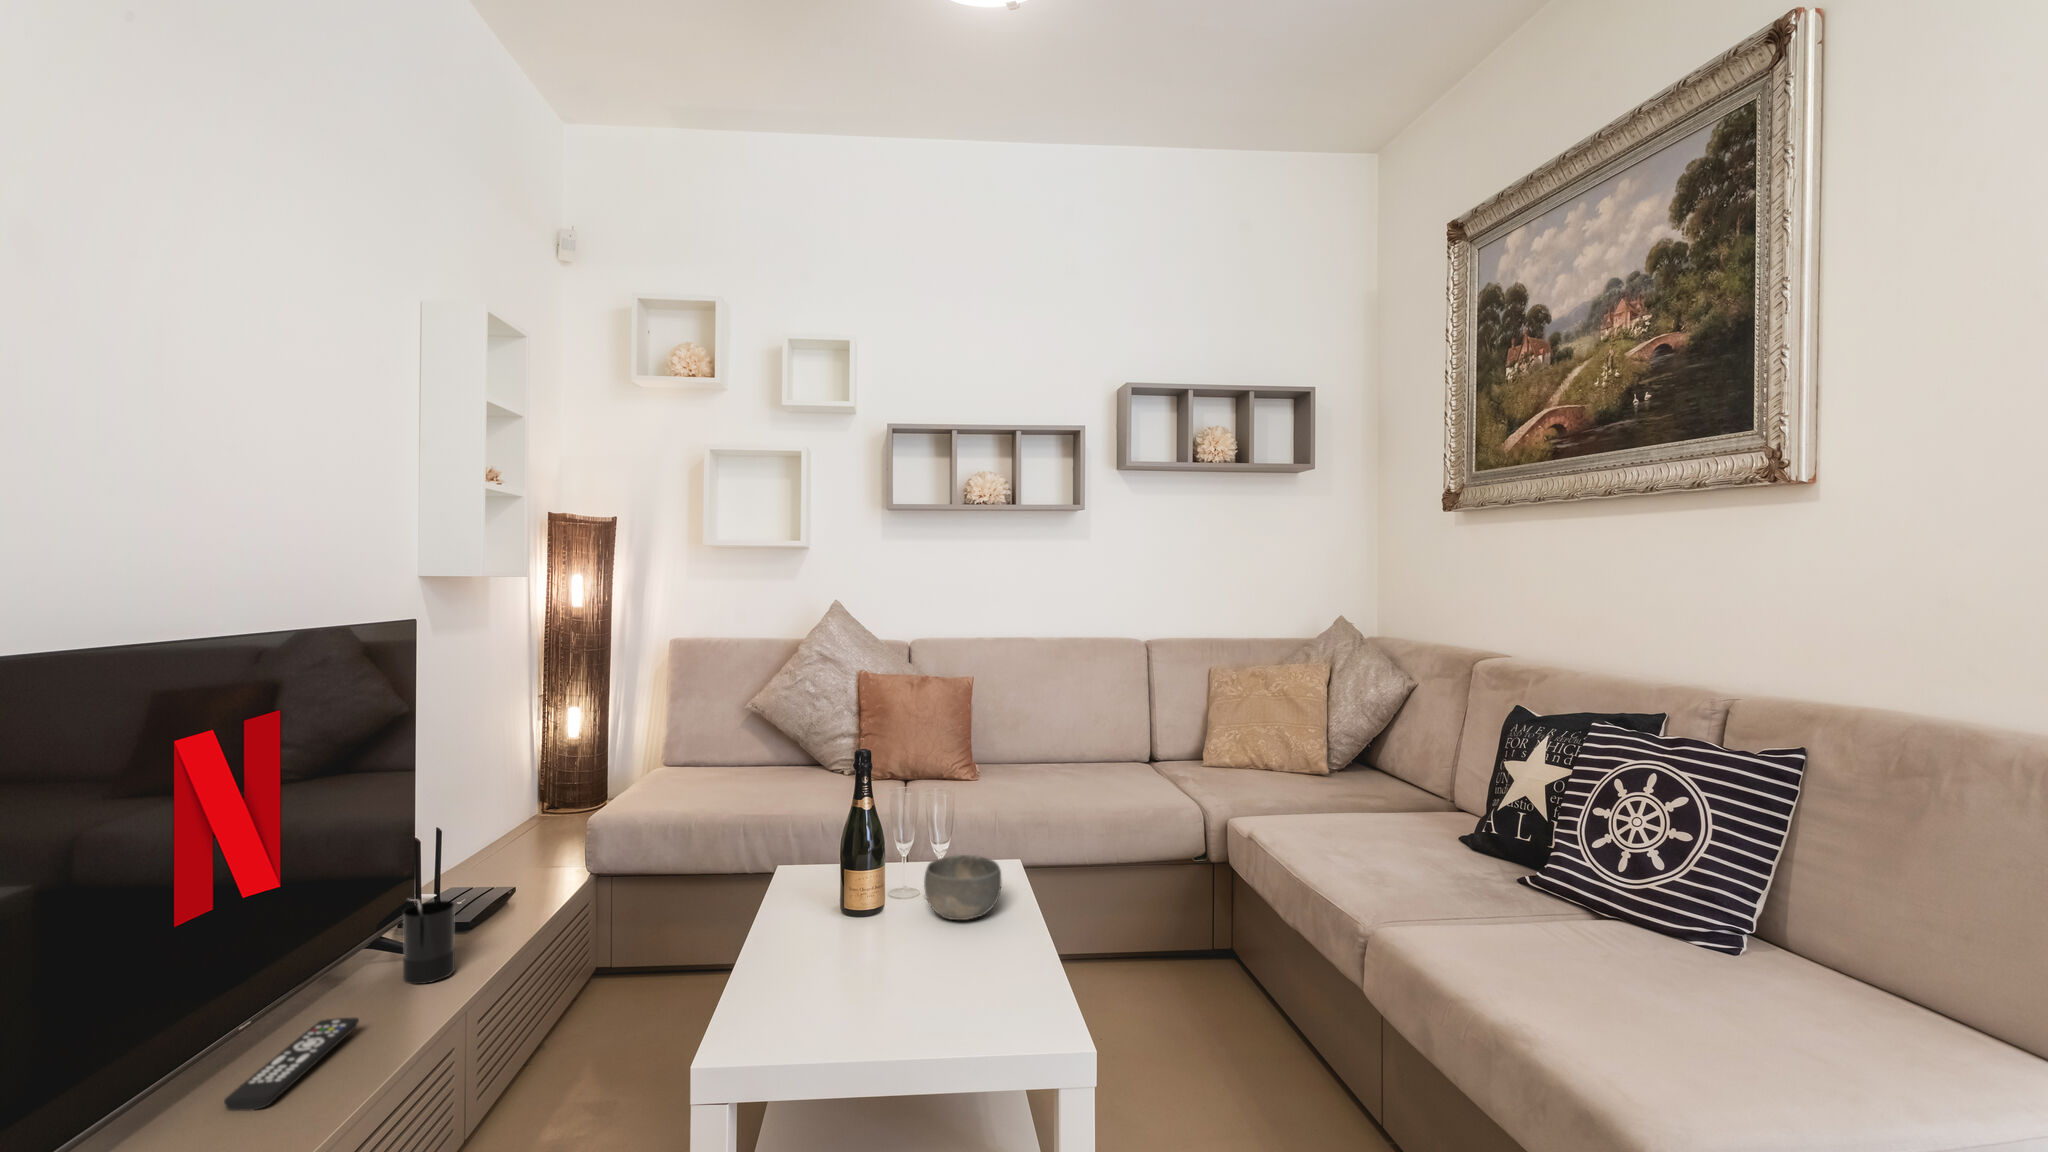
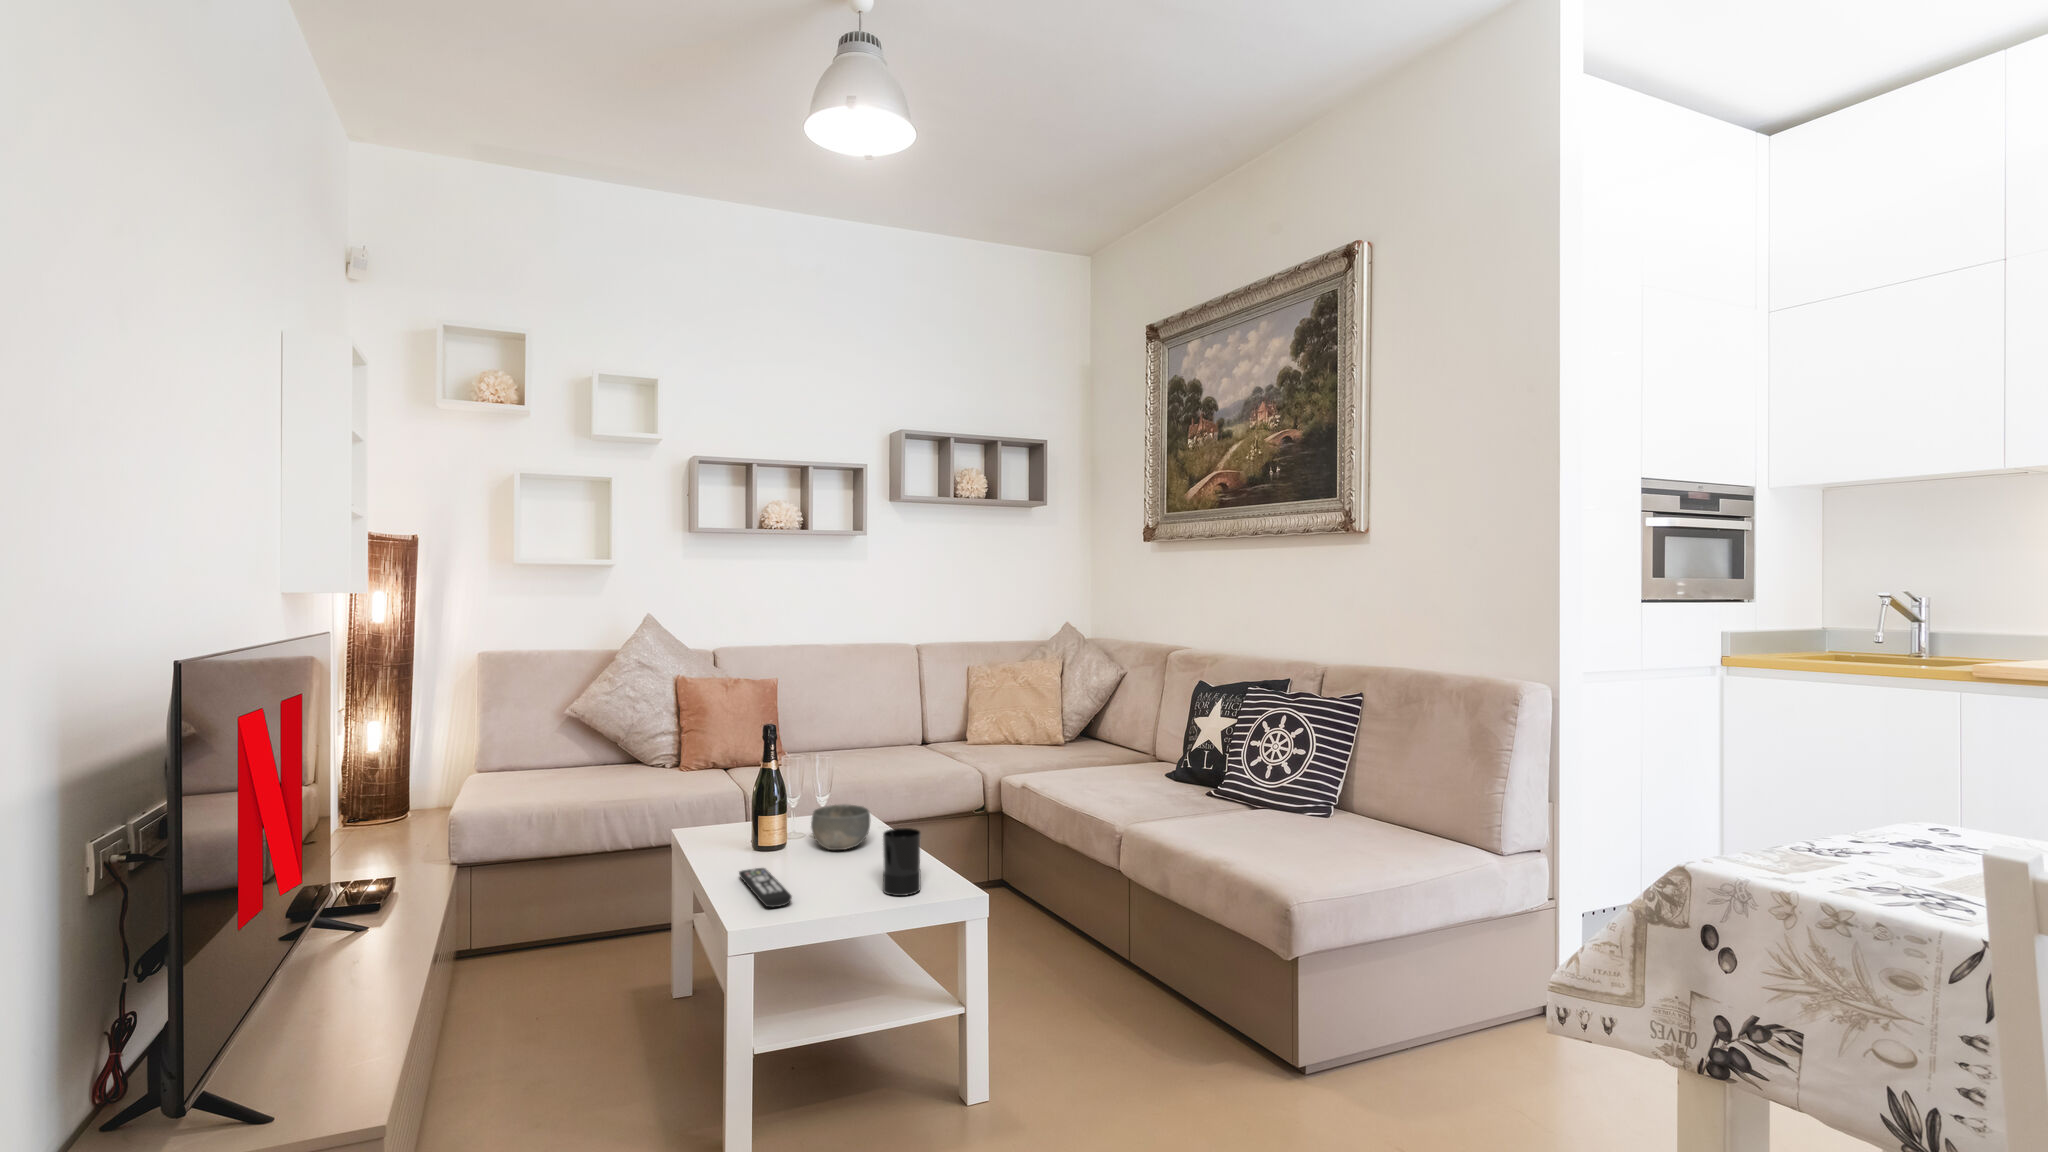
candle: present [403,899,455,984] -> present [883,828,921,896]
remote control: present [224,1018,359,1111] -> present [739,868,792,907]

